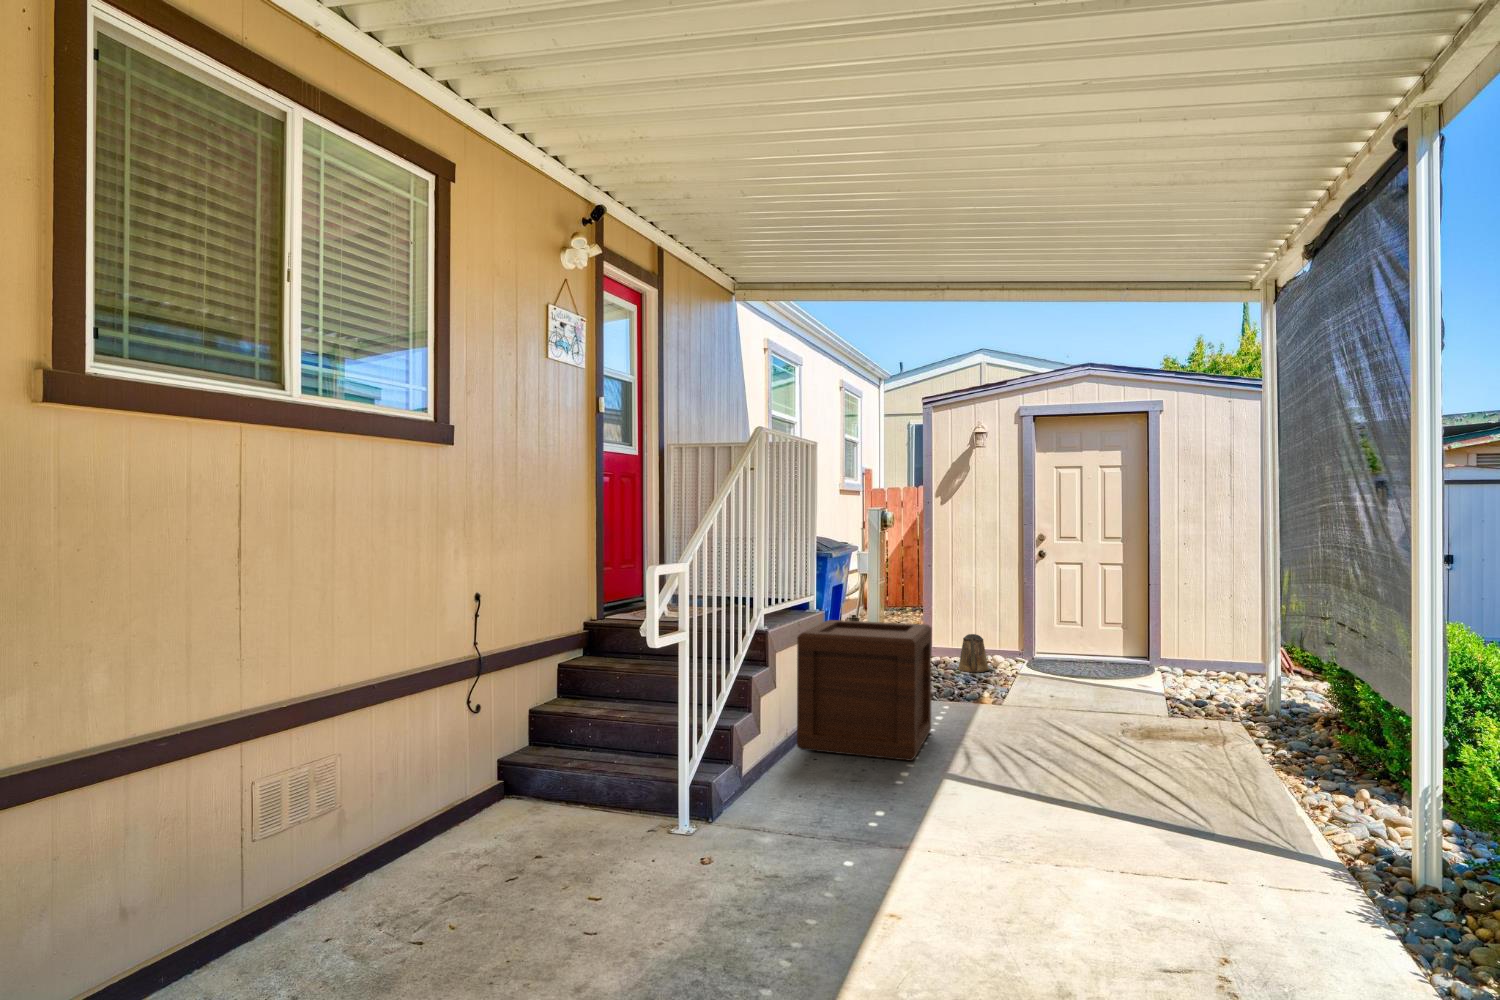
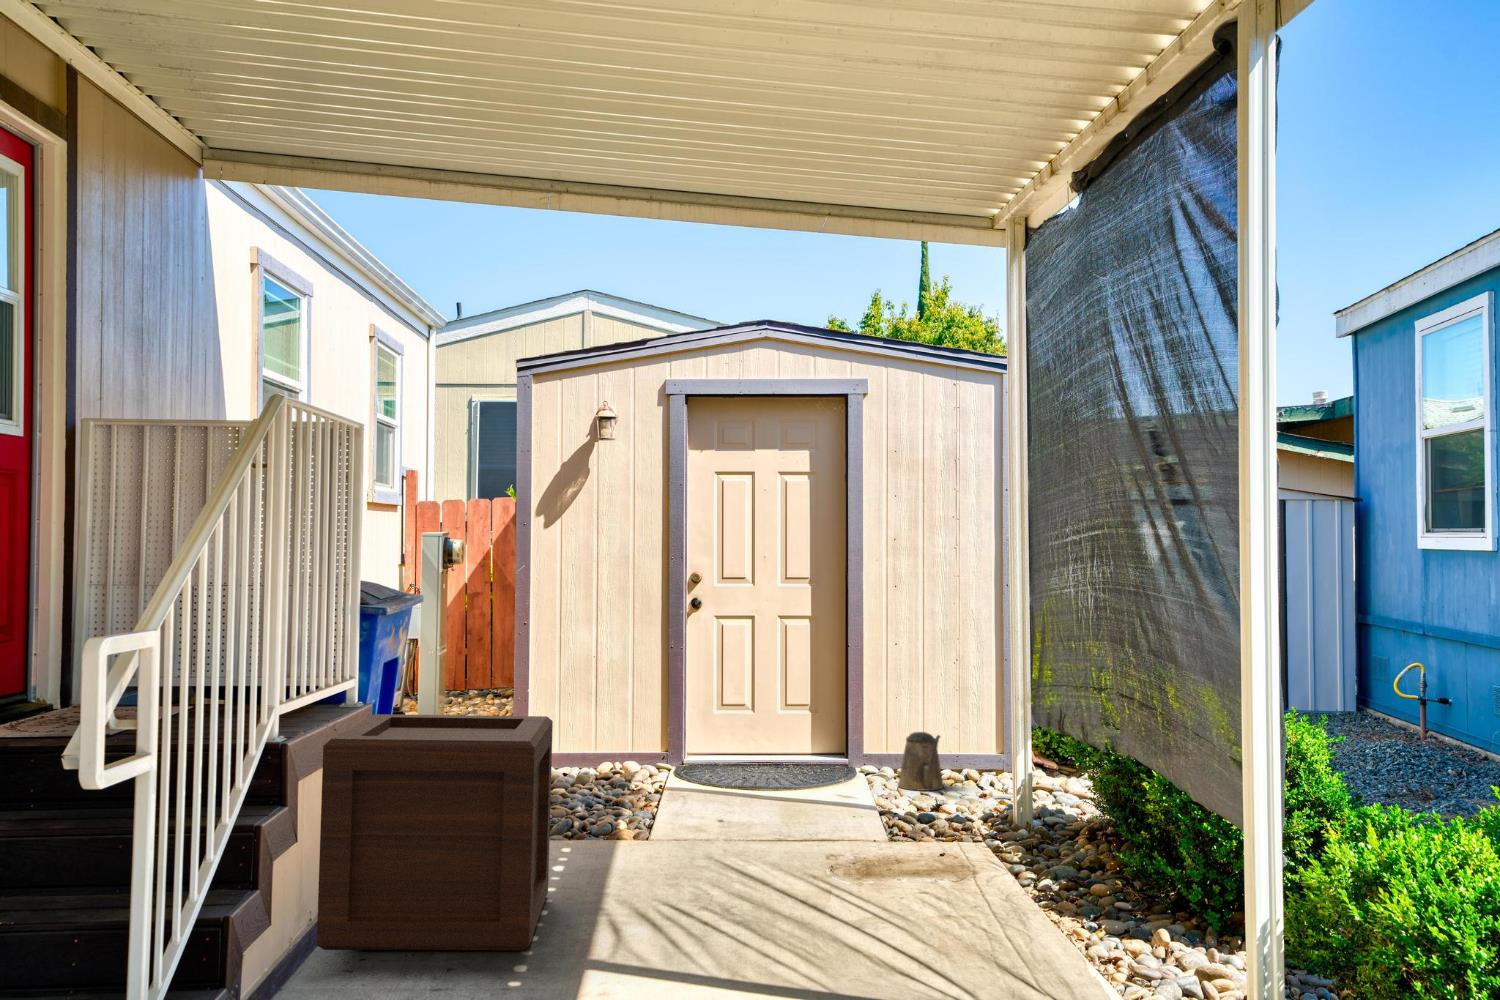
watering can: present [958,634,989,672] -> present [898,732,944,791]

